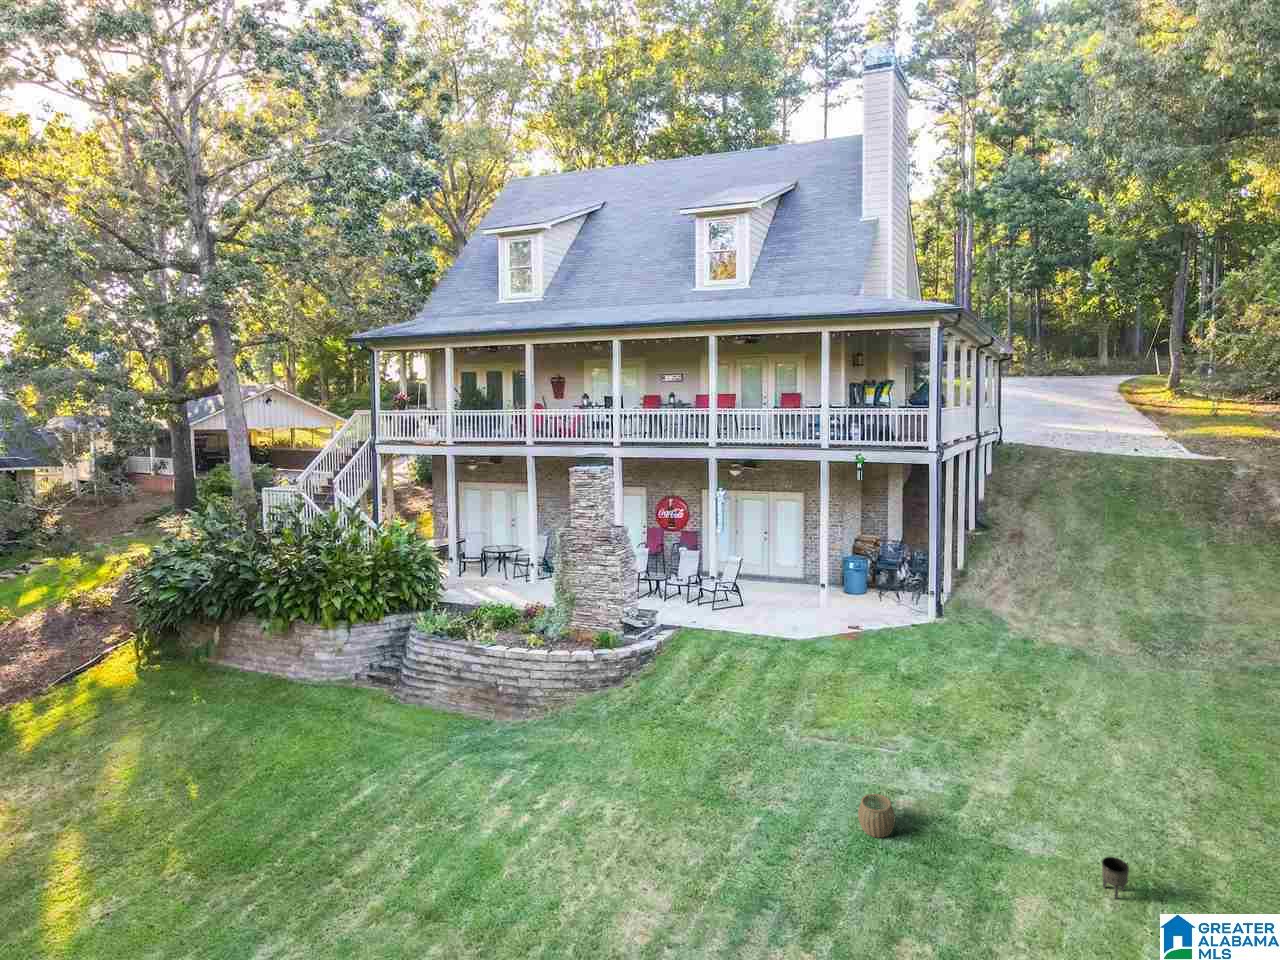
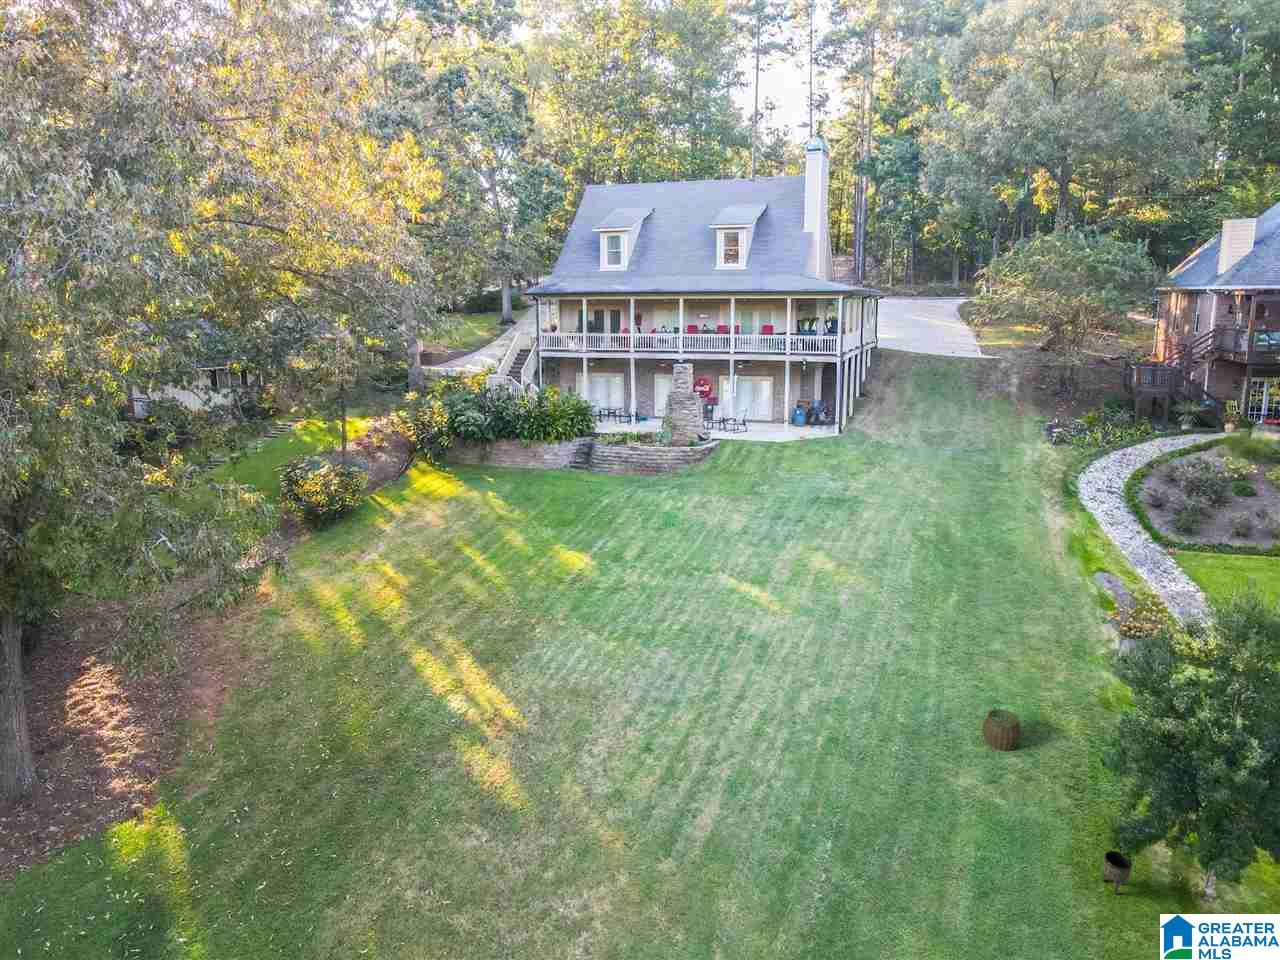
woven basket: present [858,794,895,837] -> present [982,709,1021,750]

